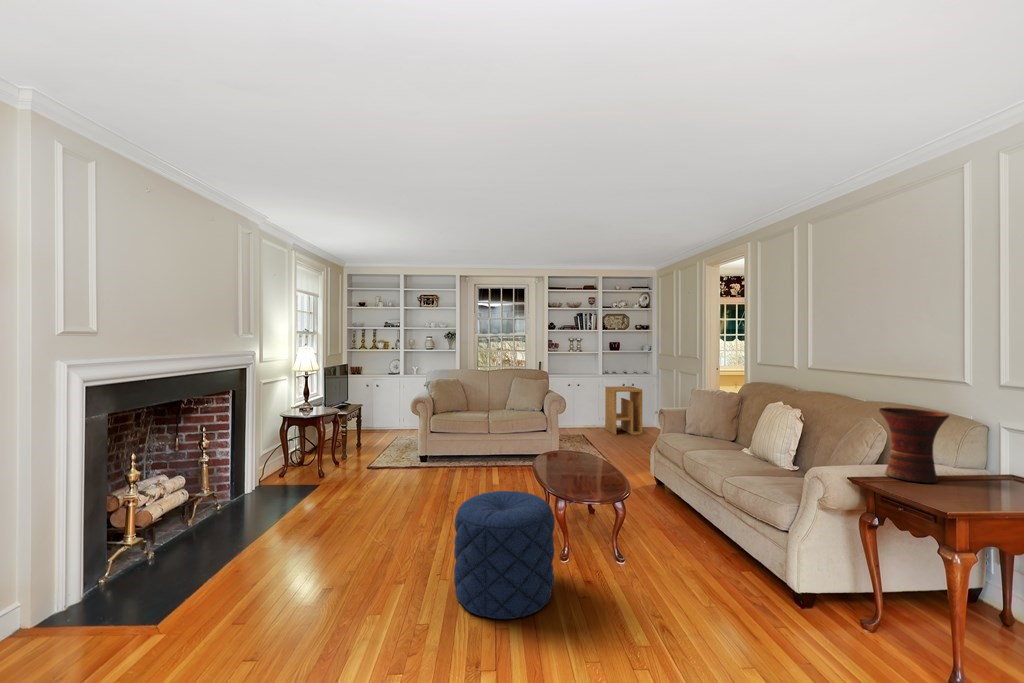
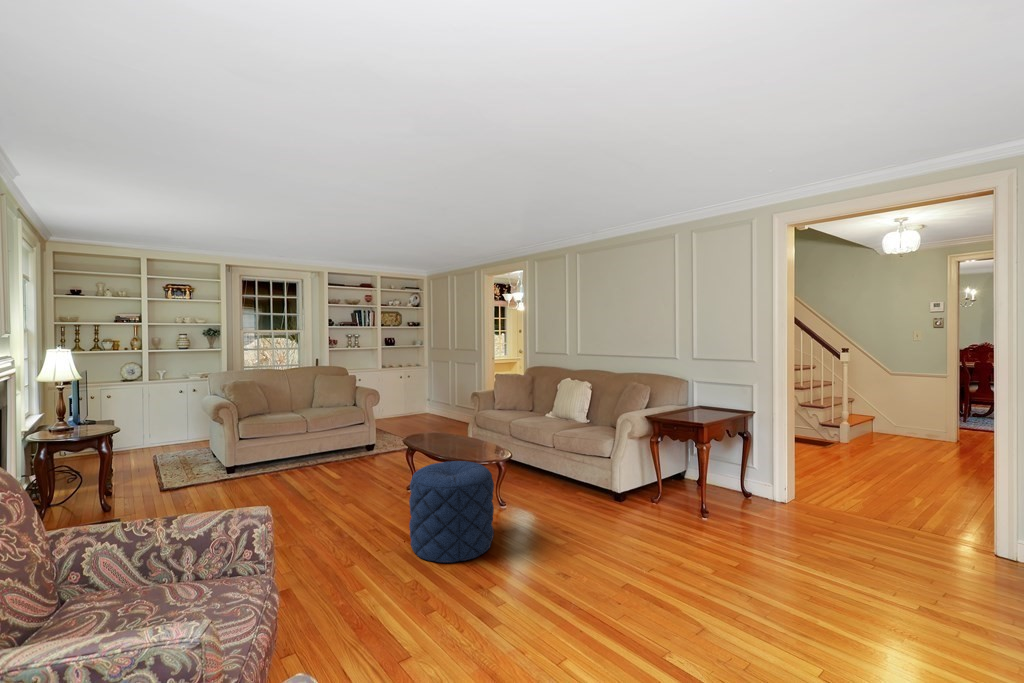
side table: present [605,386,642,435] -> none [385,379,423,424]
vase: present [879,408,949,483] -> none [657,373,689,413]

